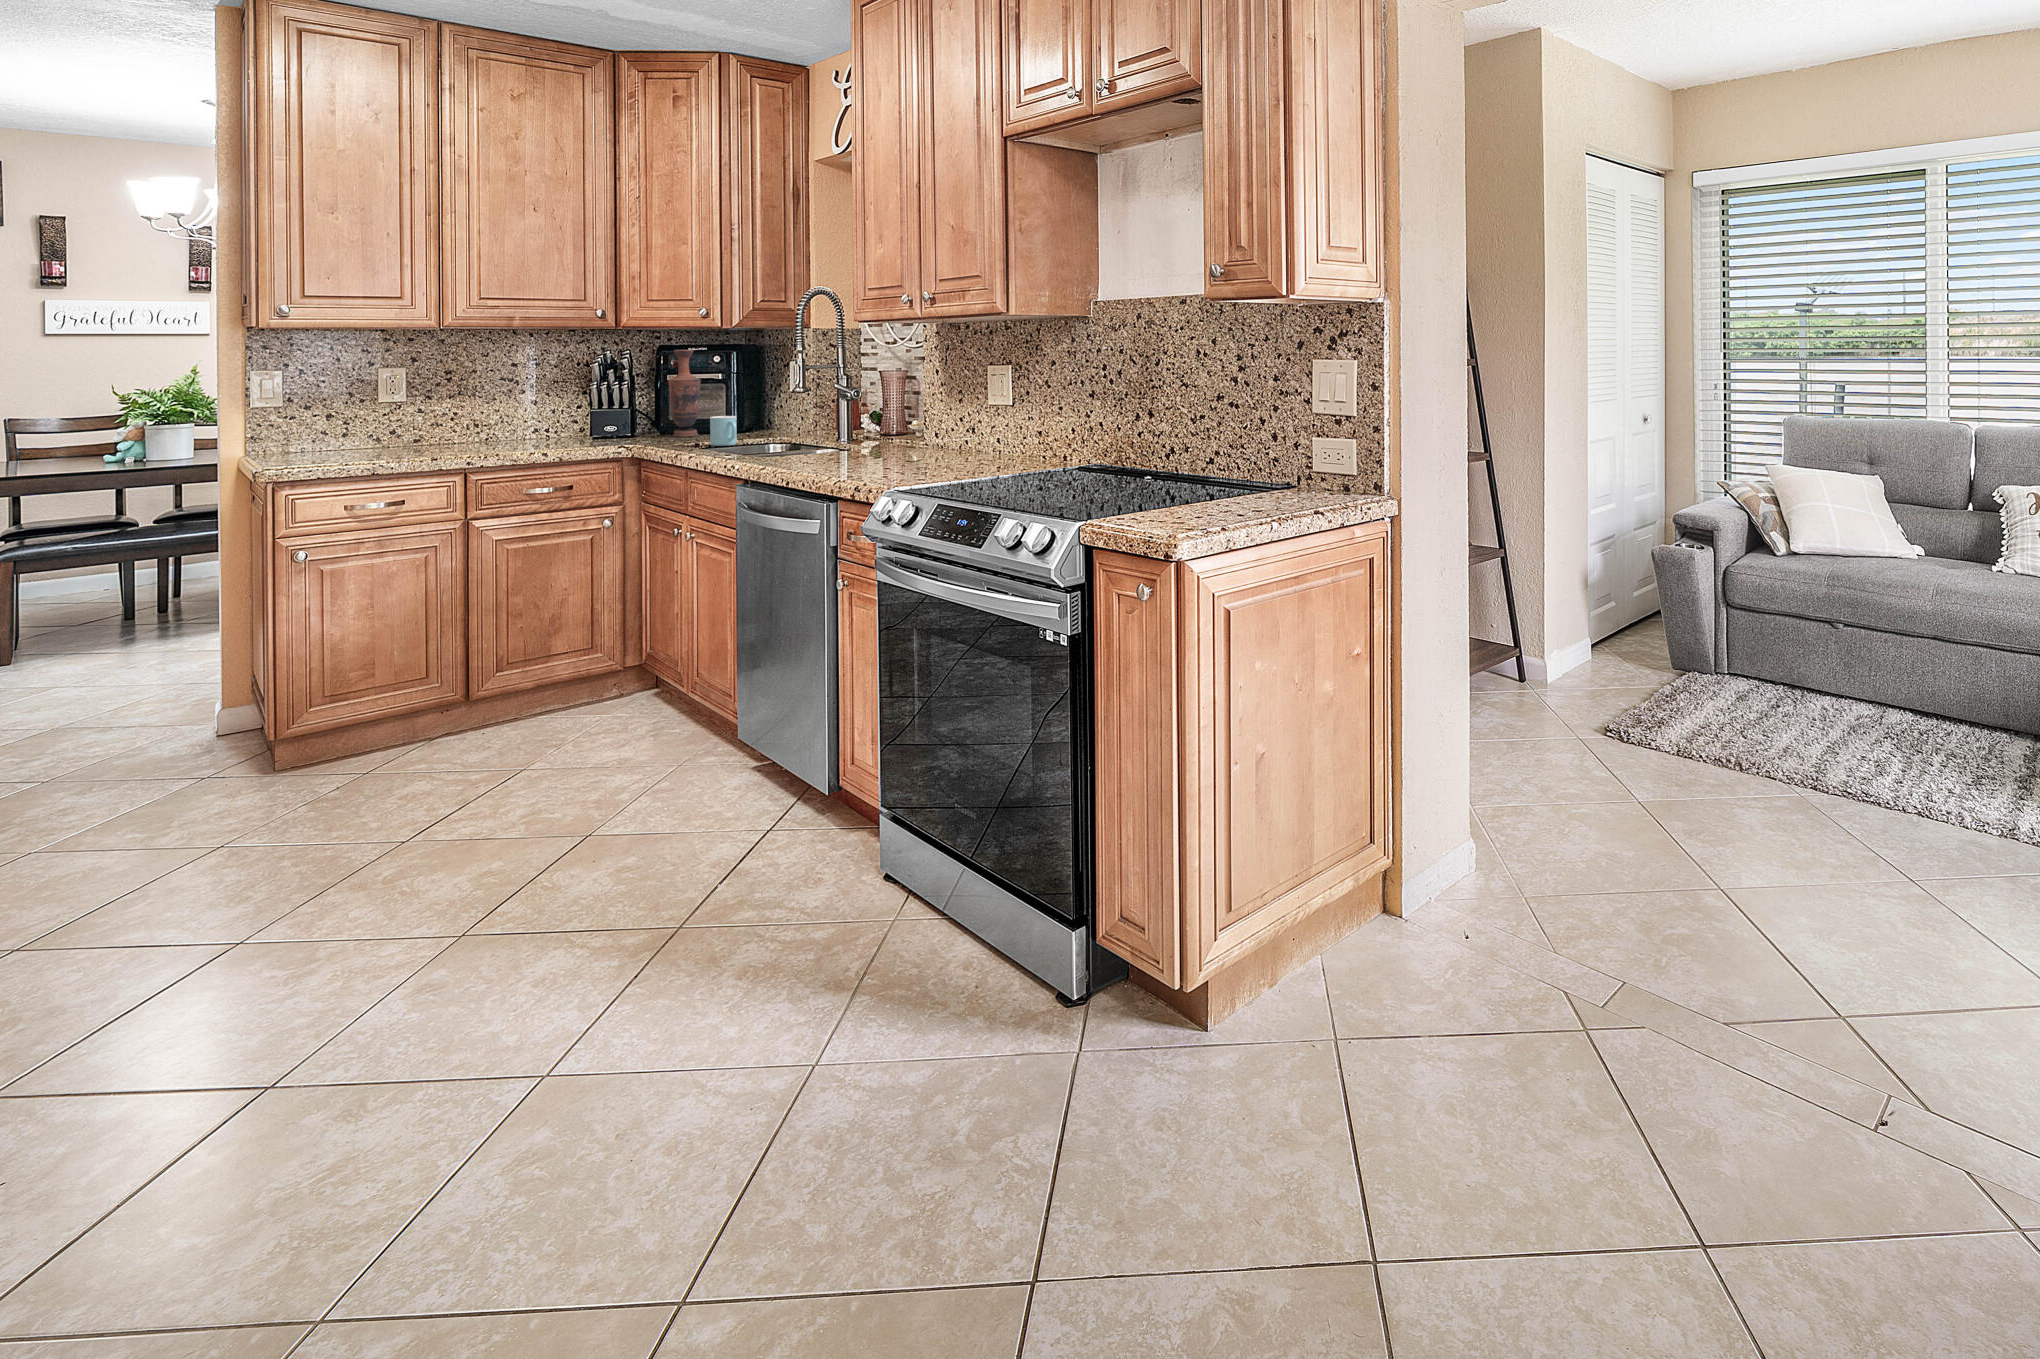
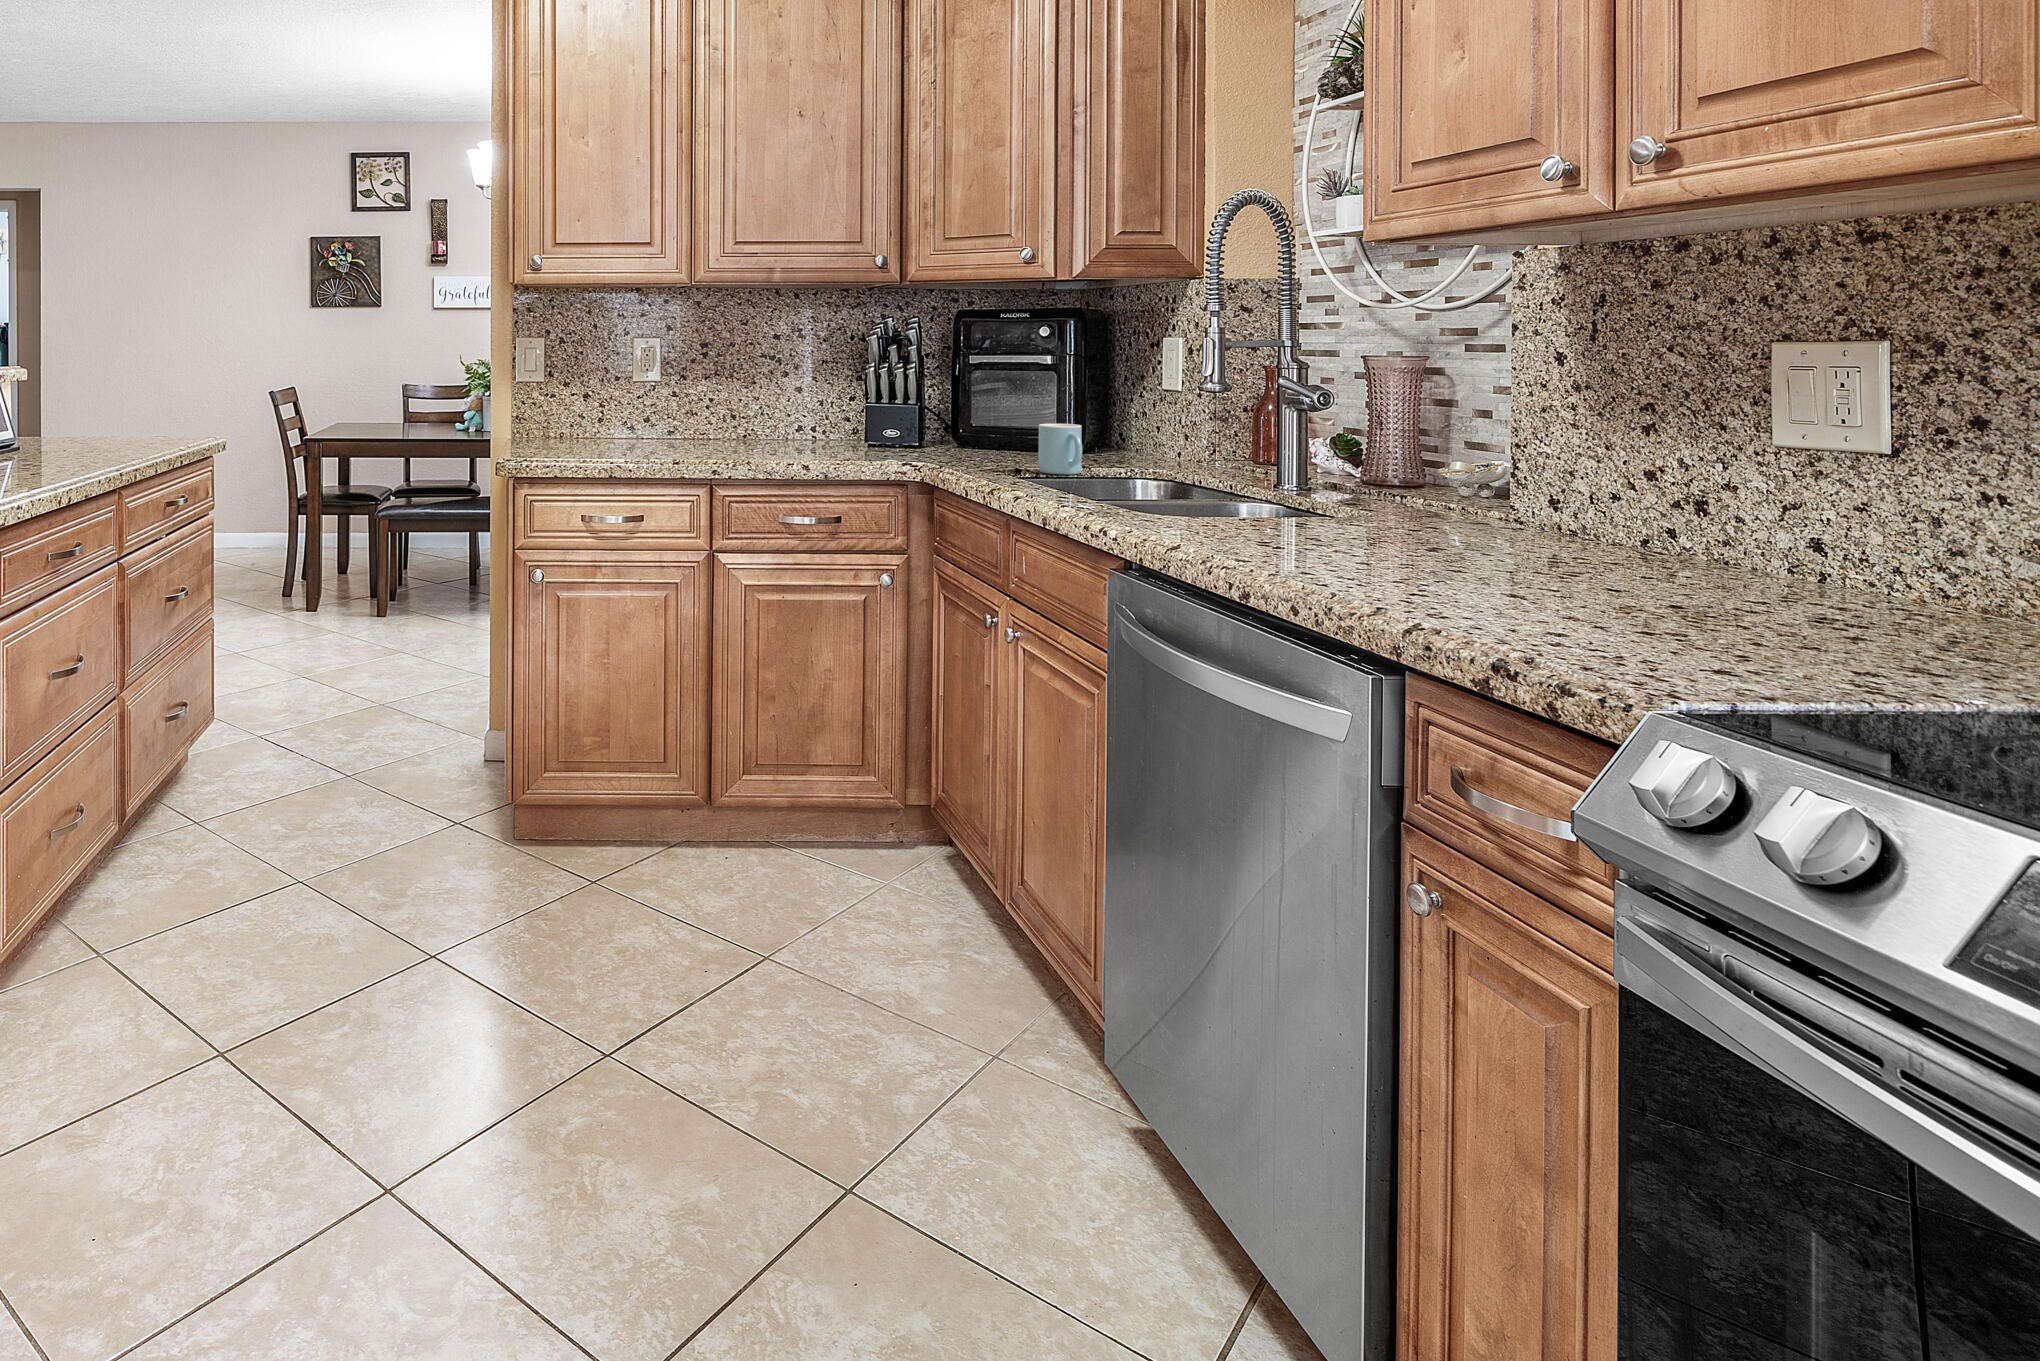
vase: present [668,350,701,437] -> none [972,315,1019,449]

